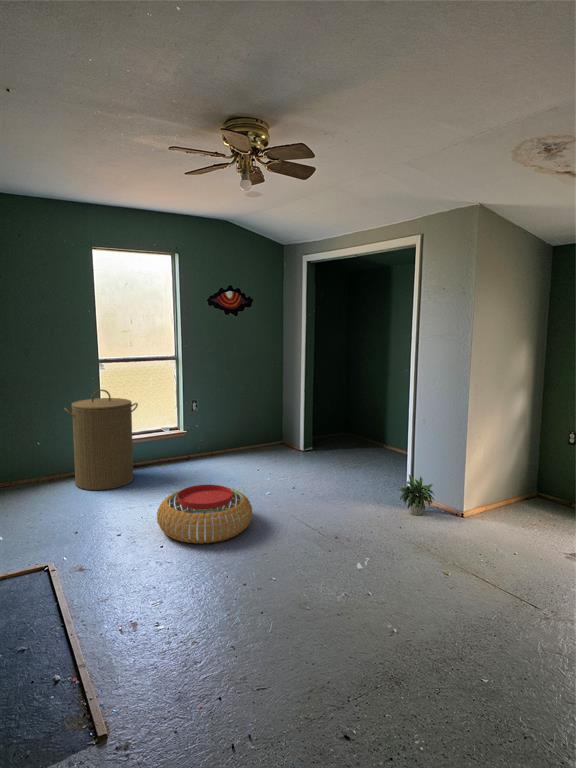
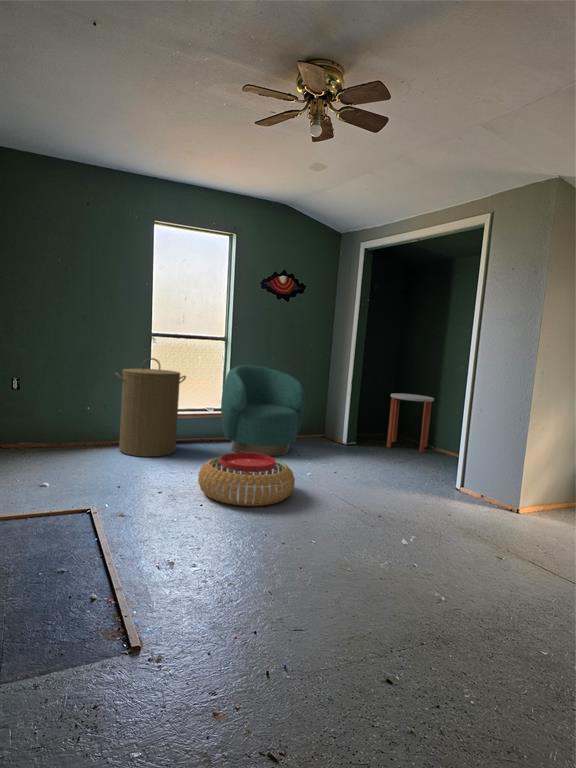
armchair: none [176,383,260,476] -> present [221,365,305,456]
side table: none [342,395,385,453] -> present [387,393,434,452]
potted plant: present [398,475,434,515] -> none [447,463,488,505]

